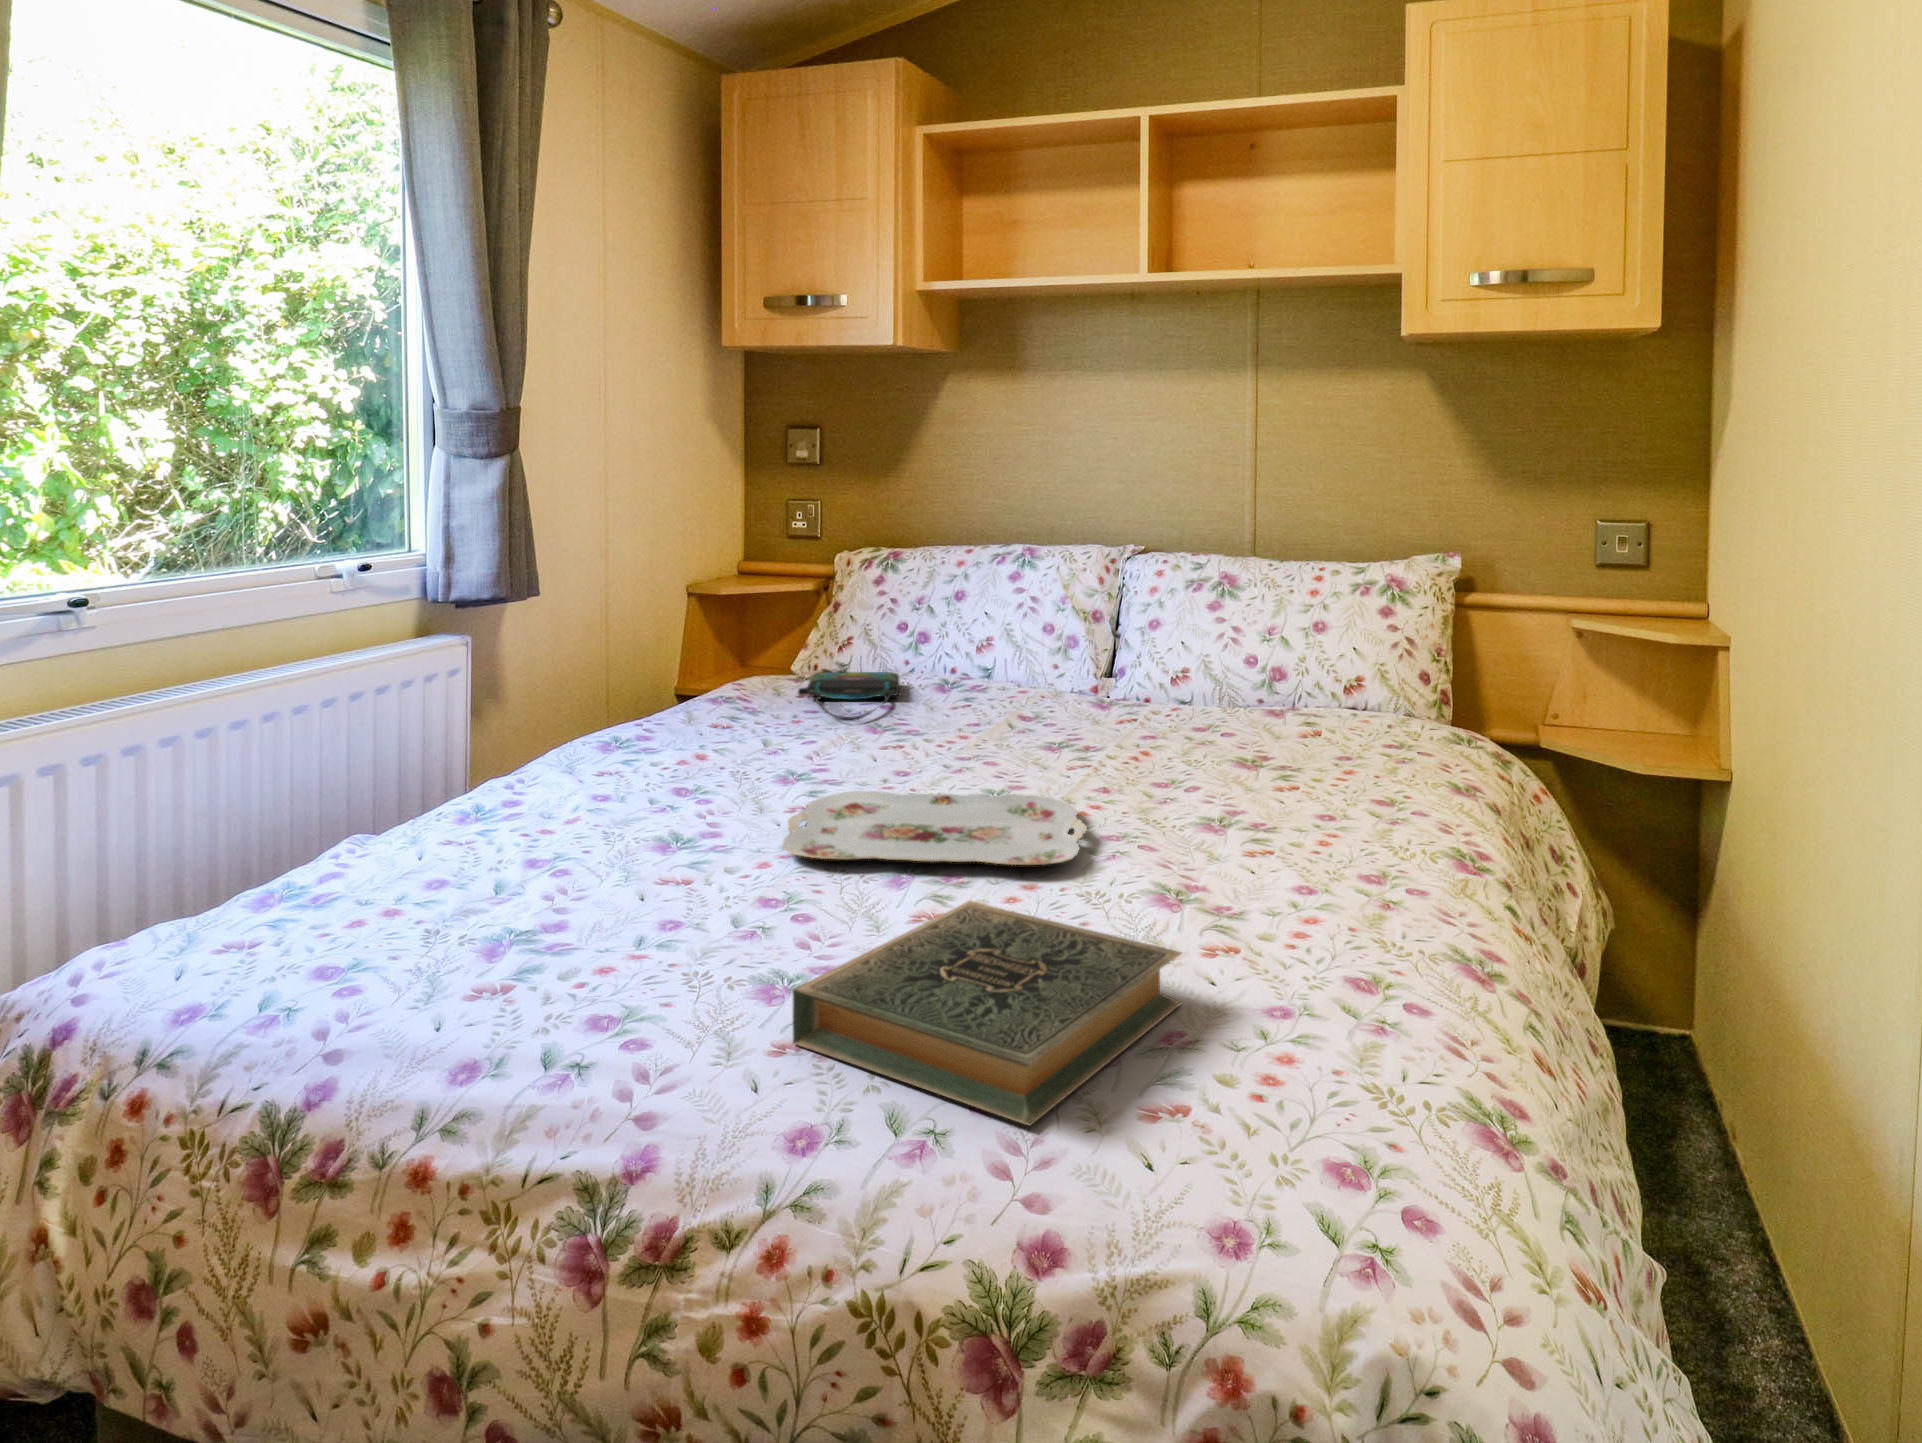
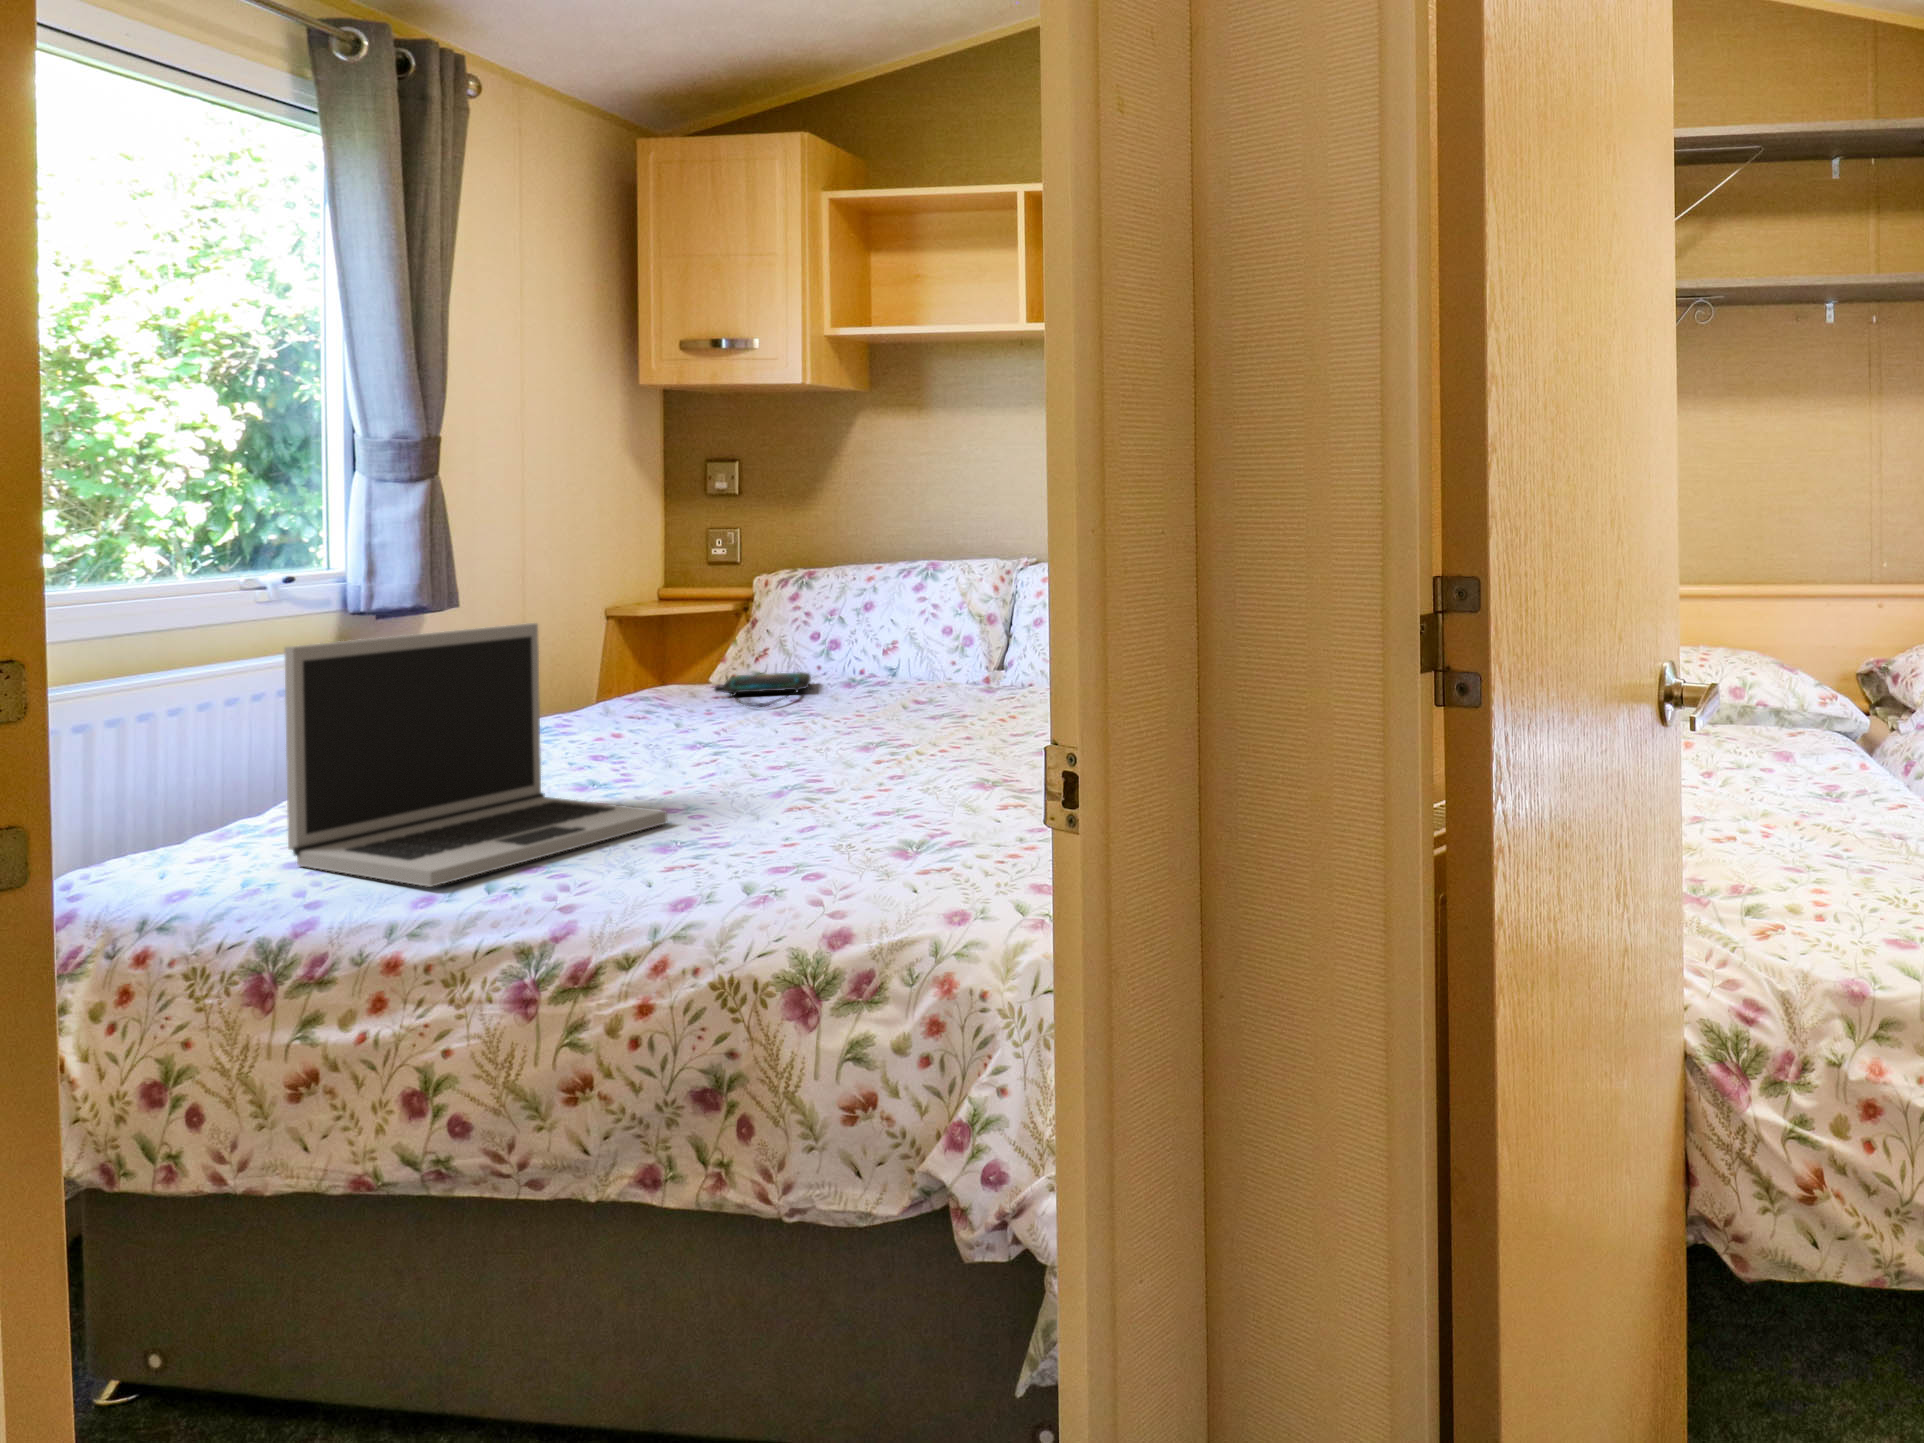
laptop: none [314,652,766,1049] -> present [284,623,667,887]
serving tray: present [783,791,1087,865] -> none [686,739,939,784]
hardback book: present [793,901,1181,1126] -> none [680,786,973,886]

